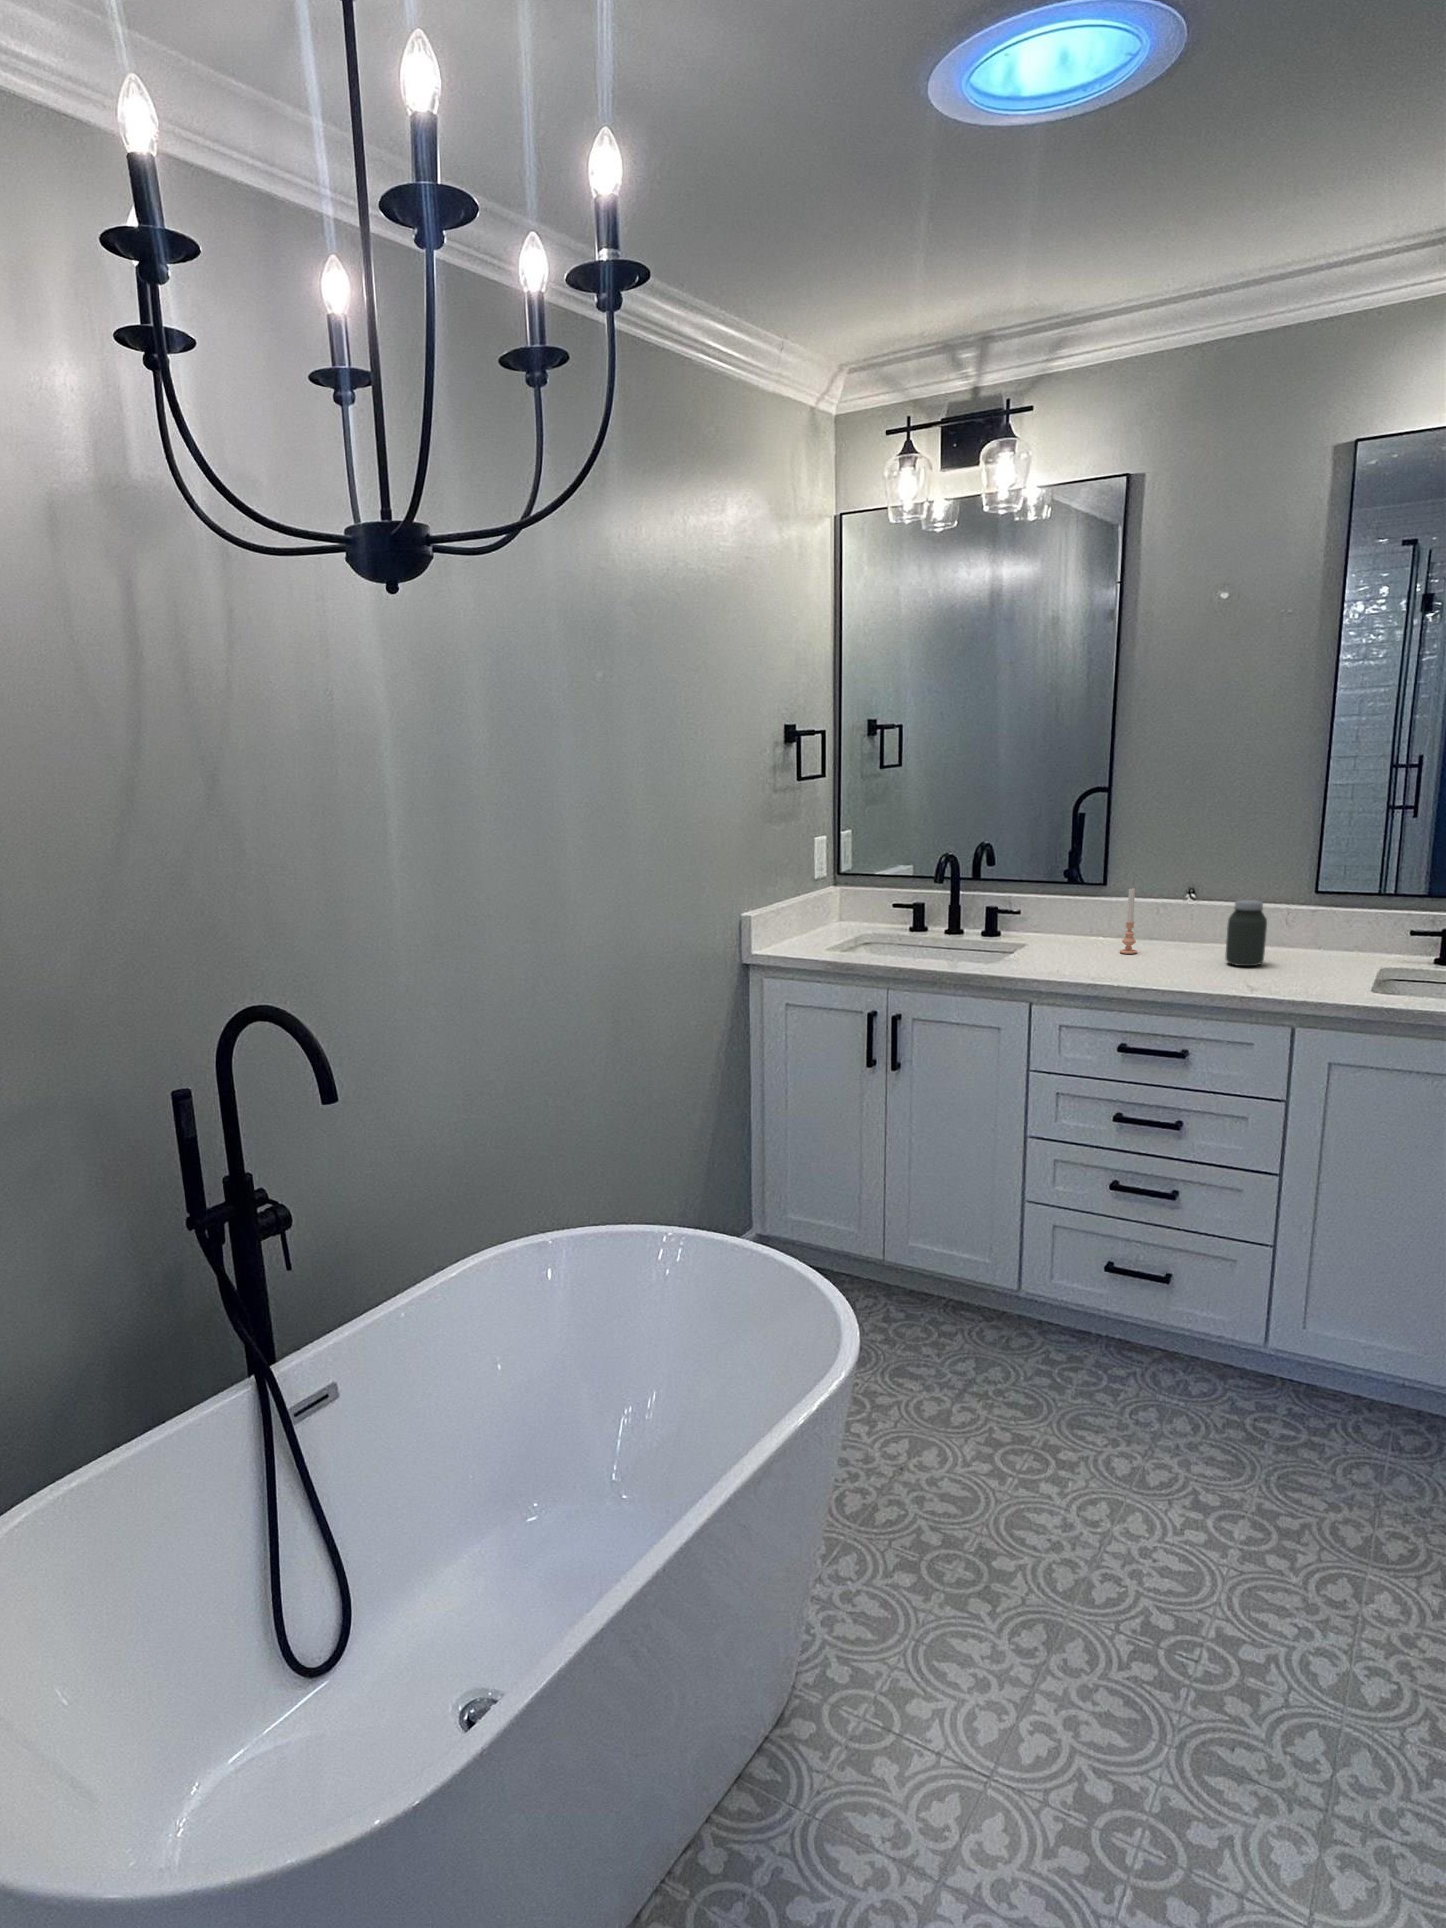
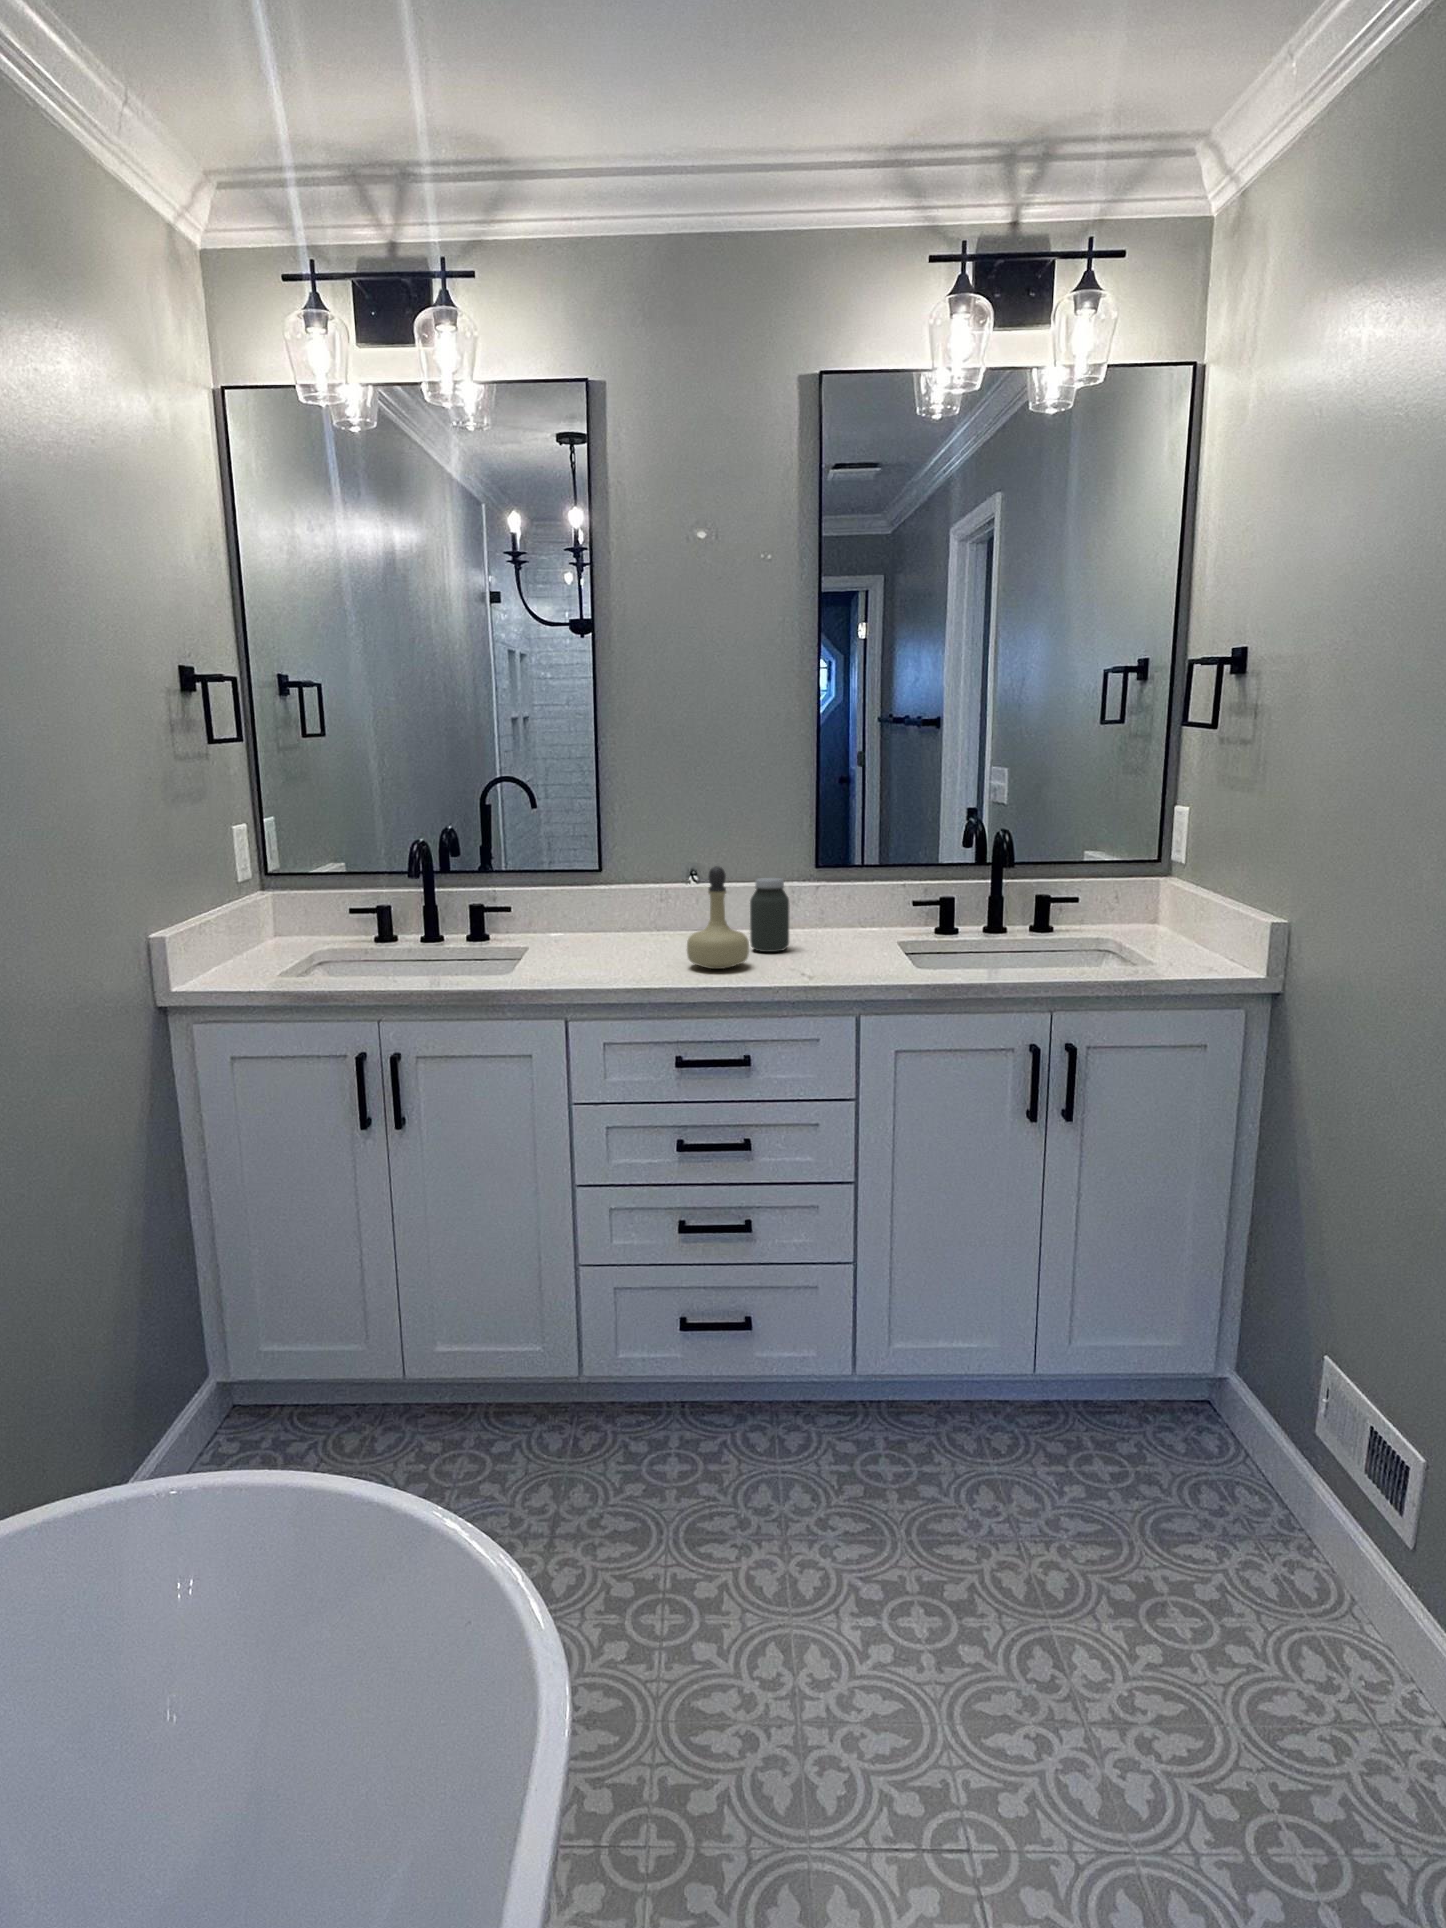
candle: present [1120,888,1137,954] -> none [634,871,653,949]
perfume bottle: none [1150,889,1209,976] -> present [687,866,749,969]

